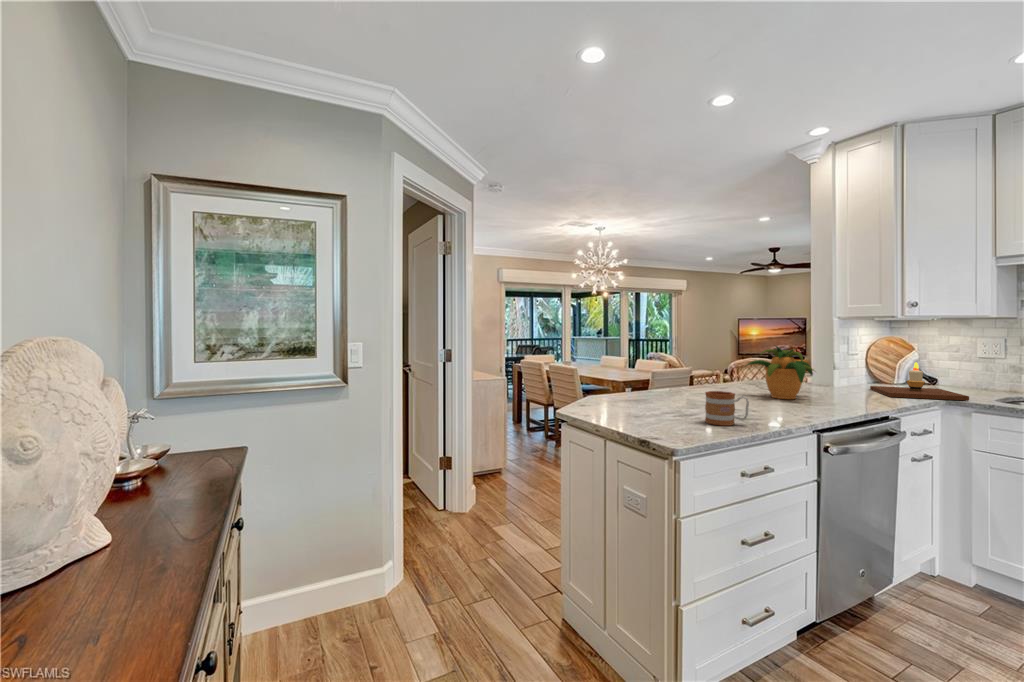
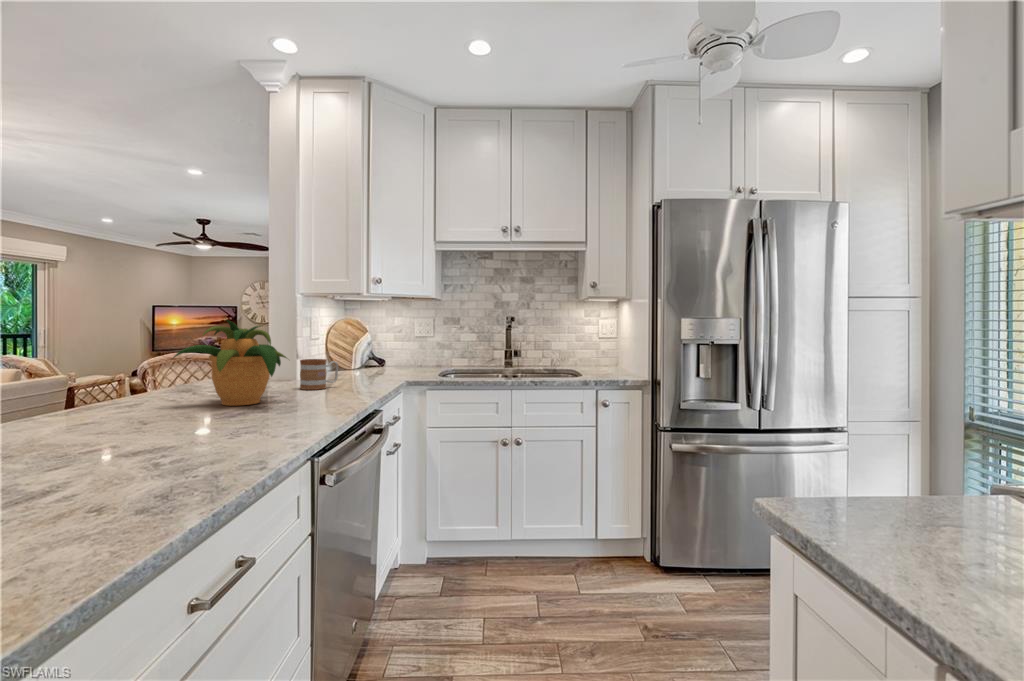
candle: present [870,362,969,400] -> none [336,344,425,385]
mug: present [705,391,749,426] -> present [300,359,338,390]

